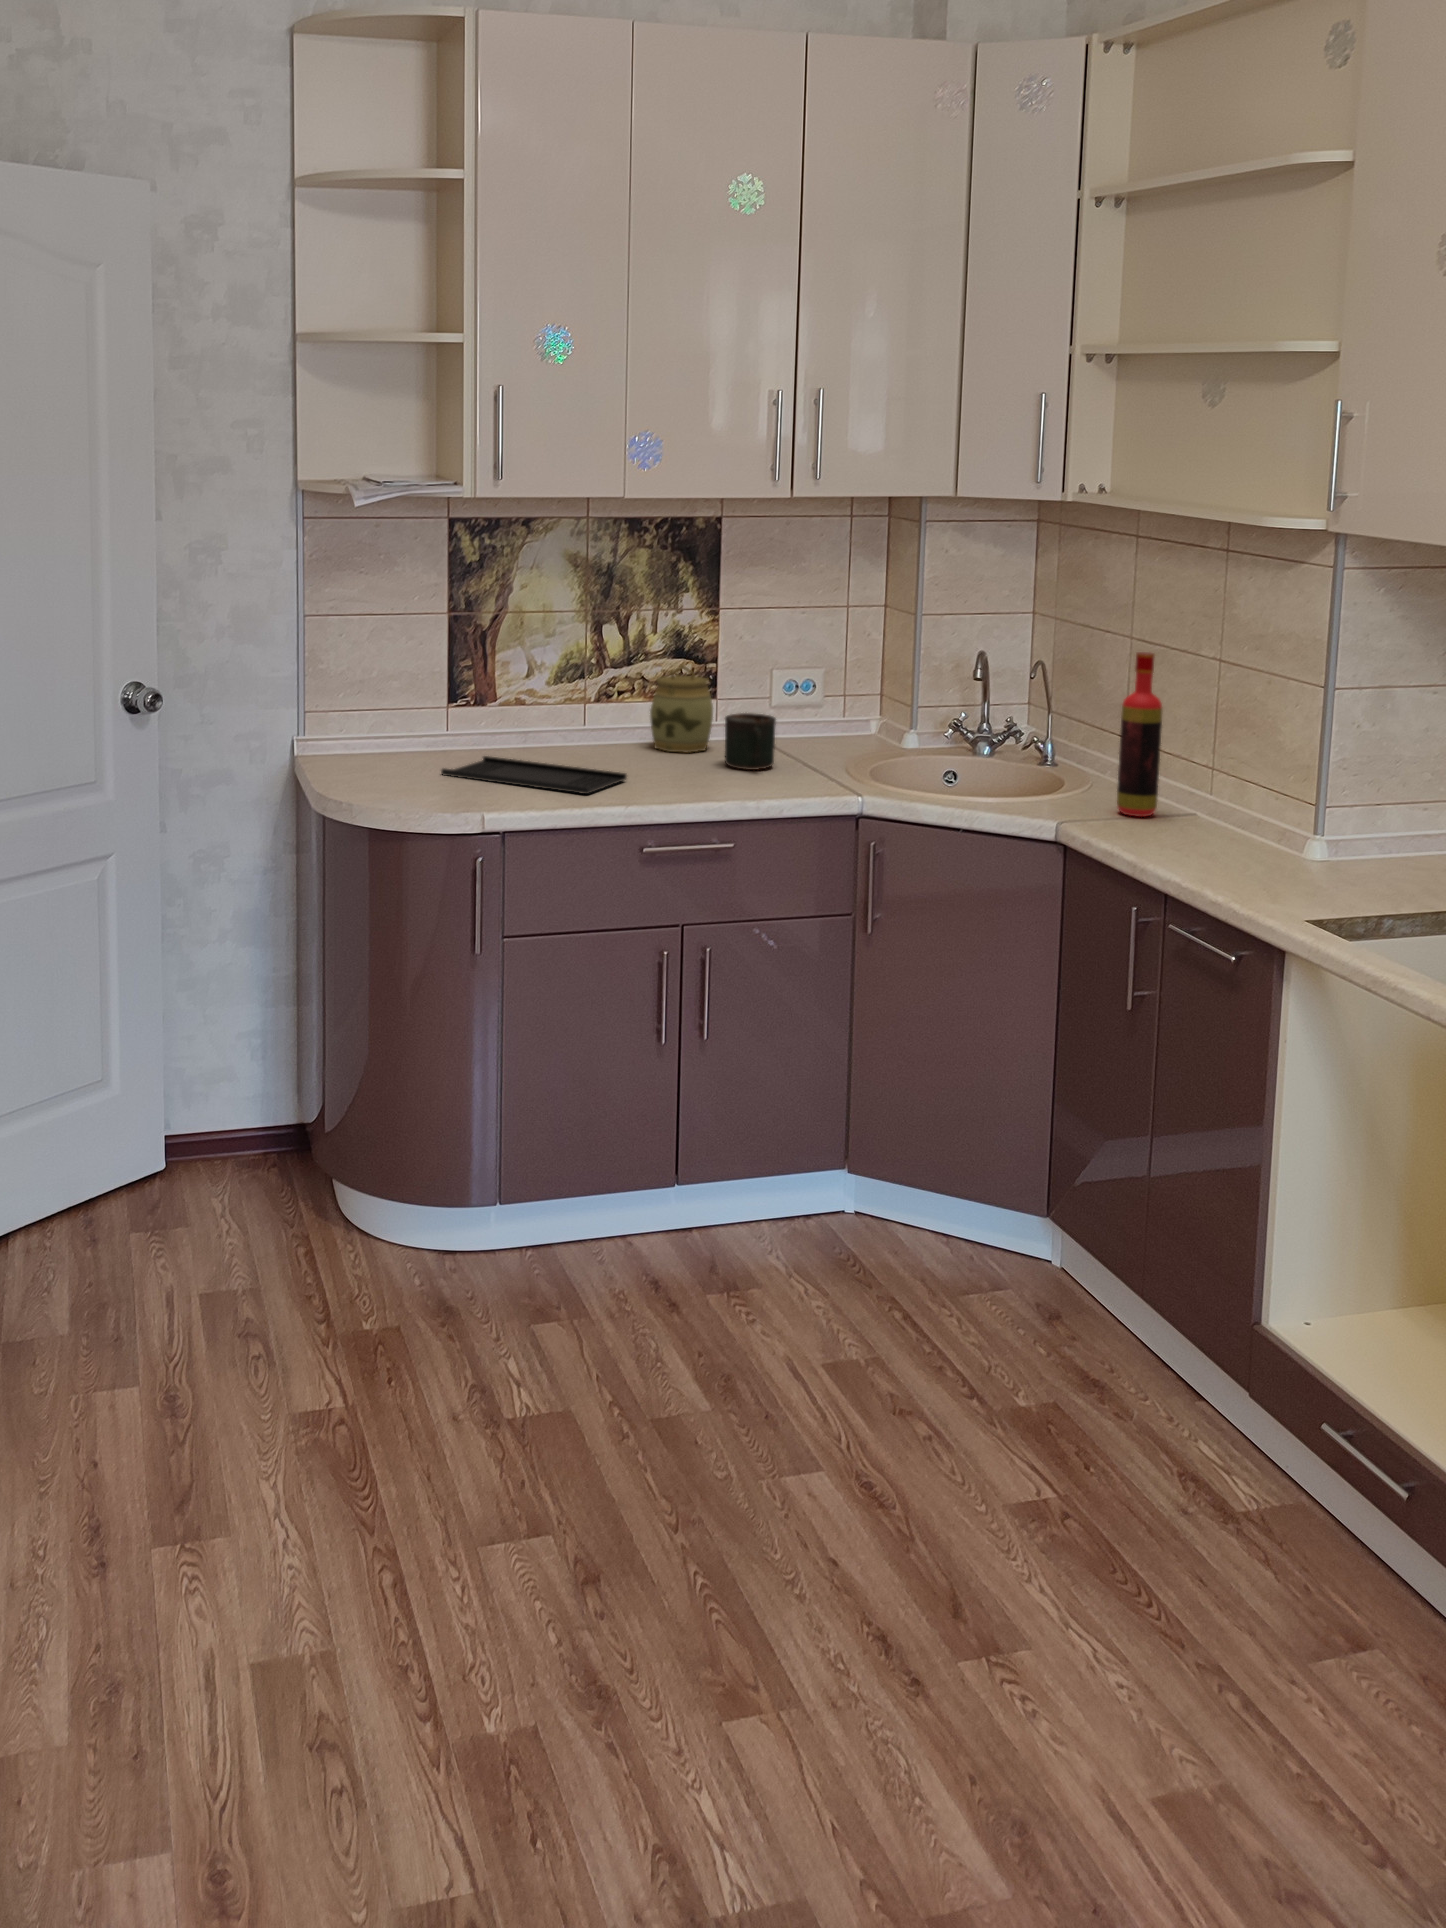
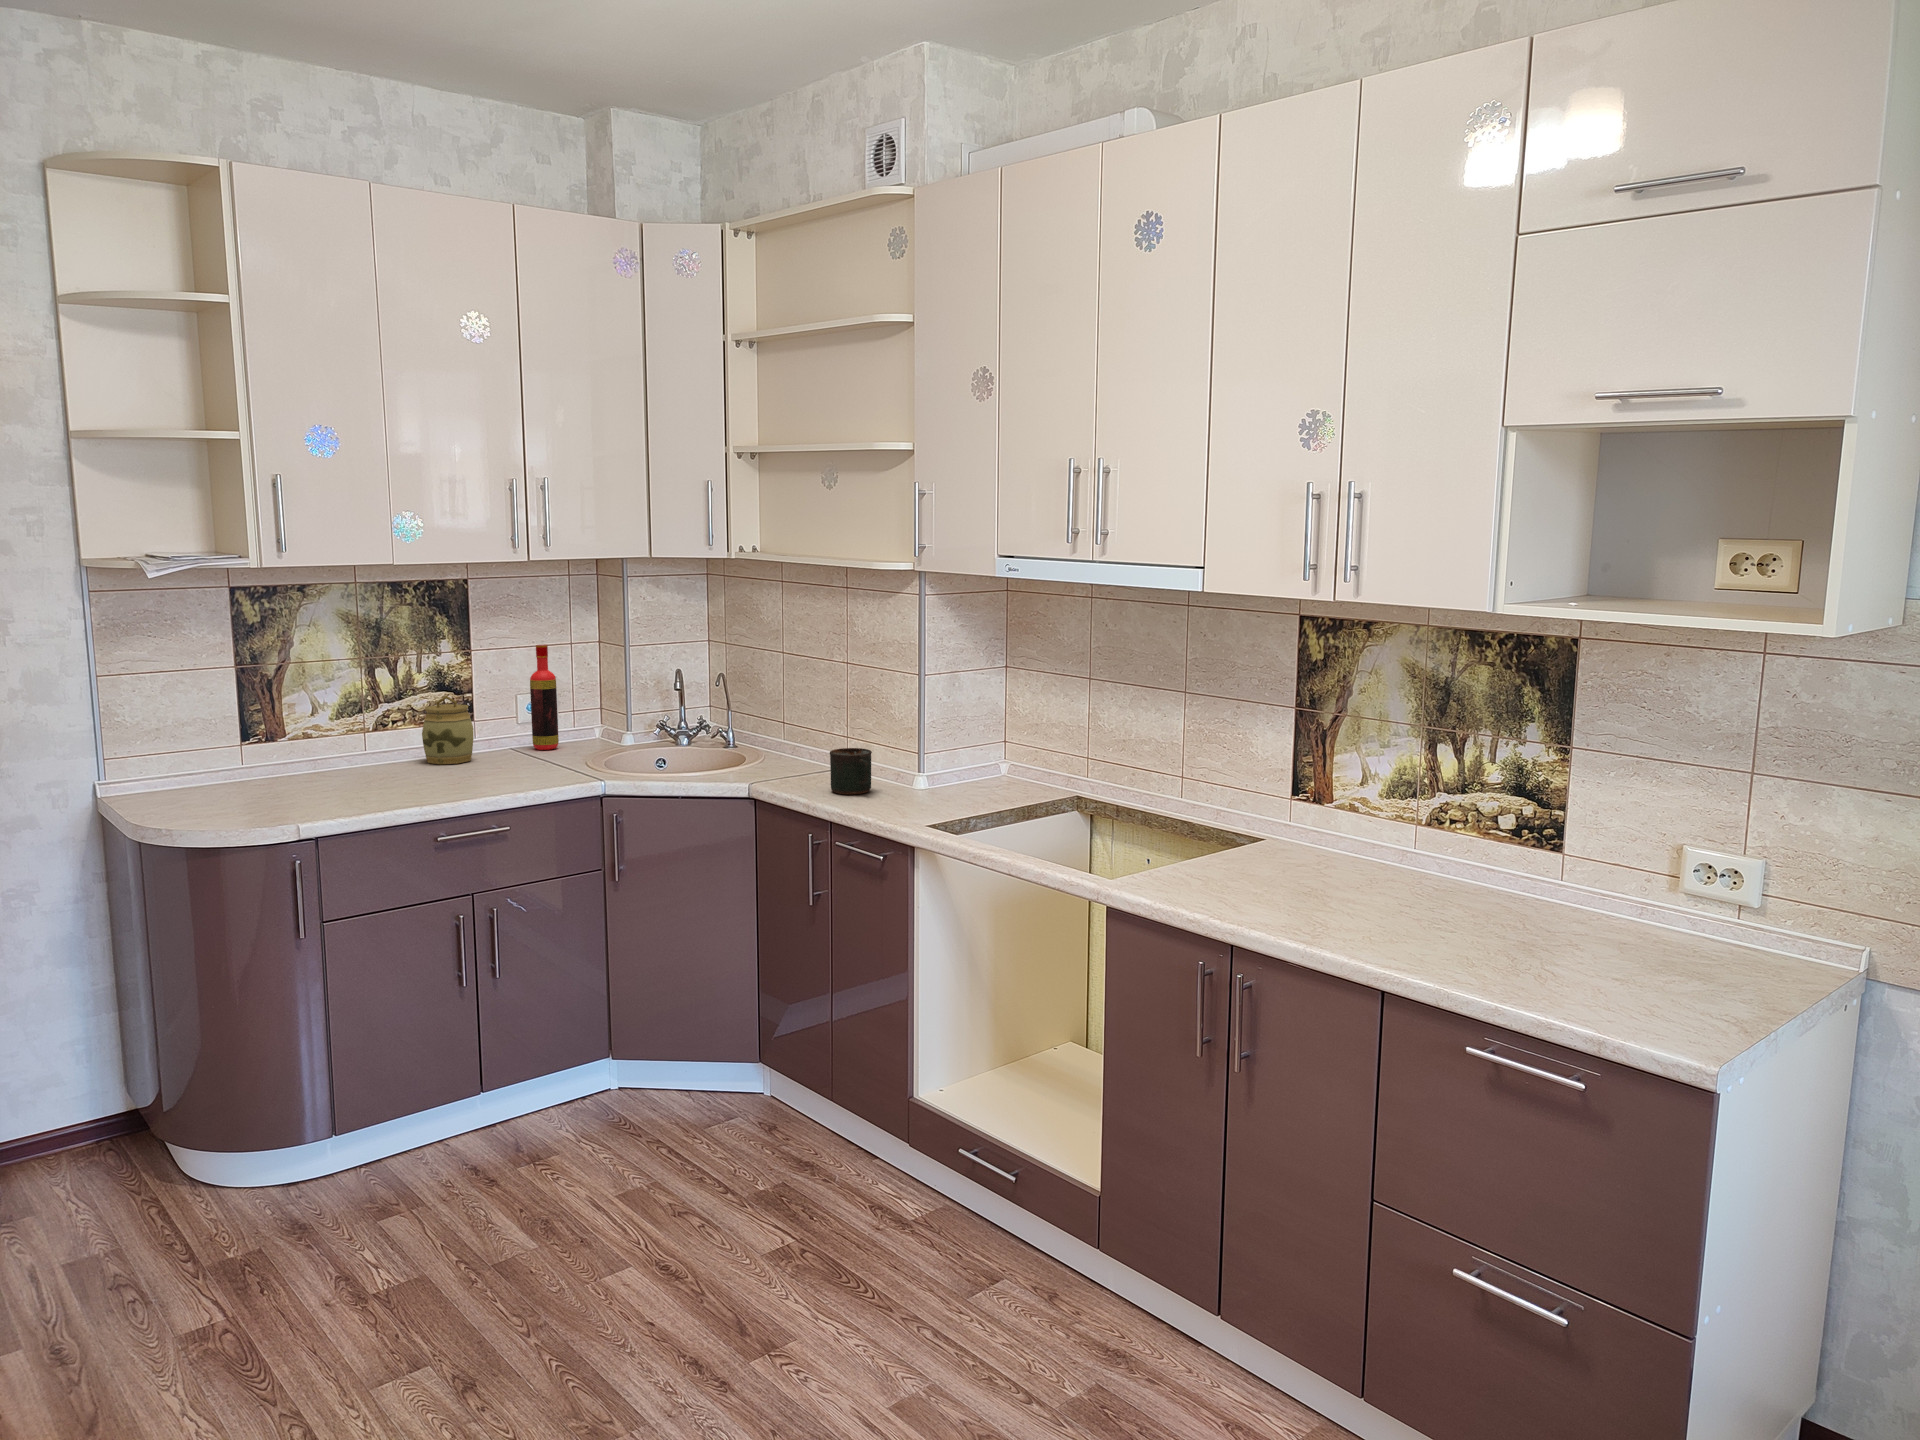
bottle: present [1117,652,1162,817] -> present [530,645,559,750]
mug: present [725,713,776,770] -> present [830,748,872,794]
tray: present [441,756,627,794] -> none [249,781,414,800]

